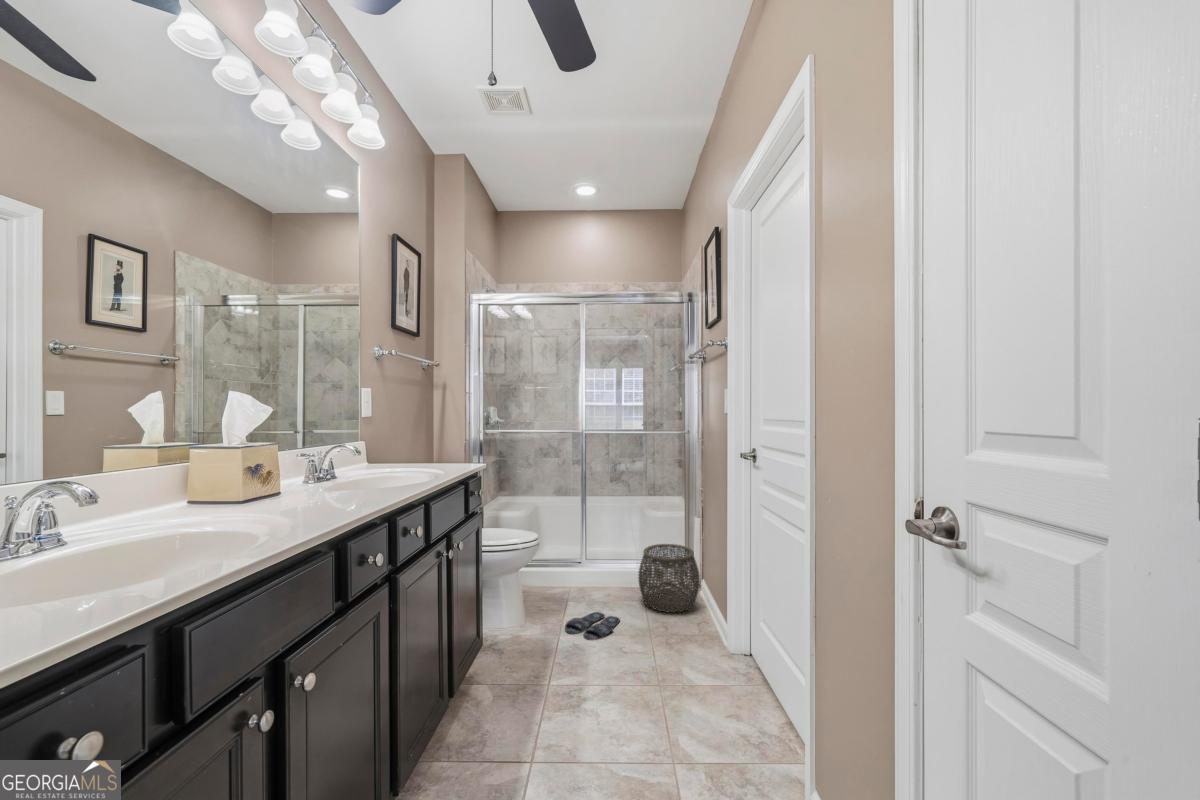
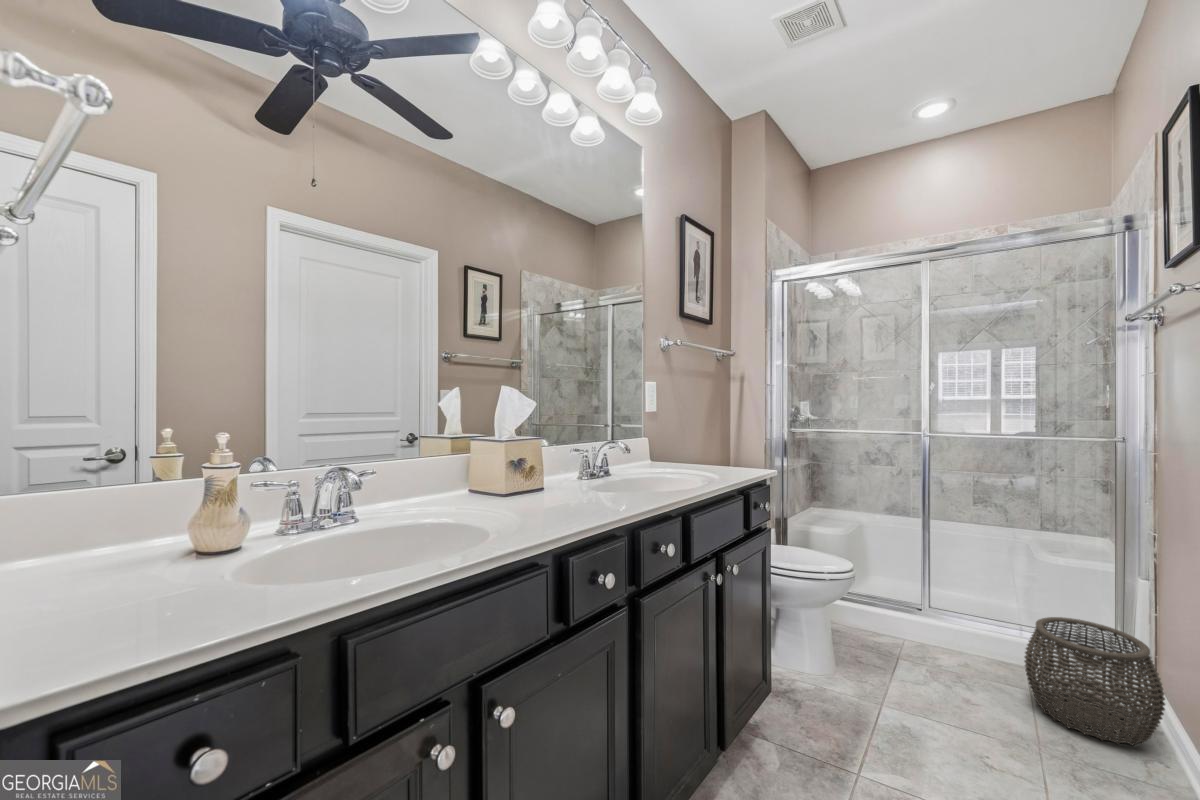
slippers: present [565,612,620,640] -> none [892,691,987,739]

